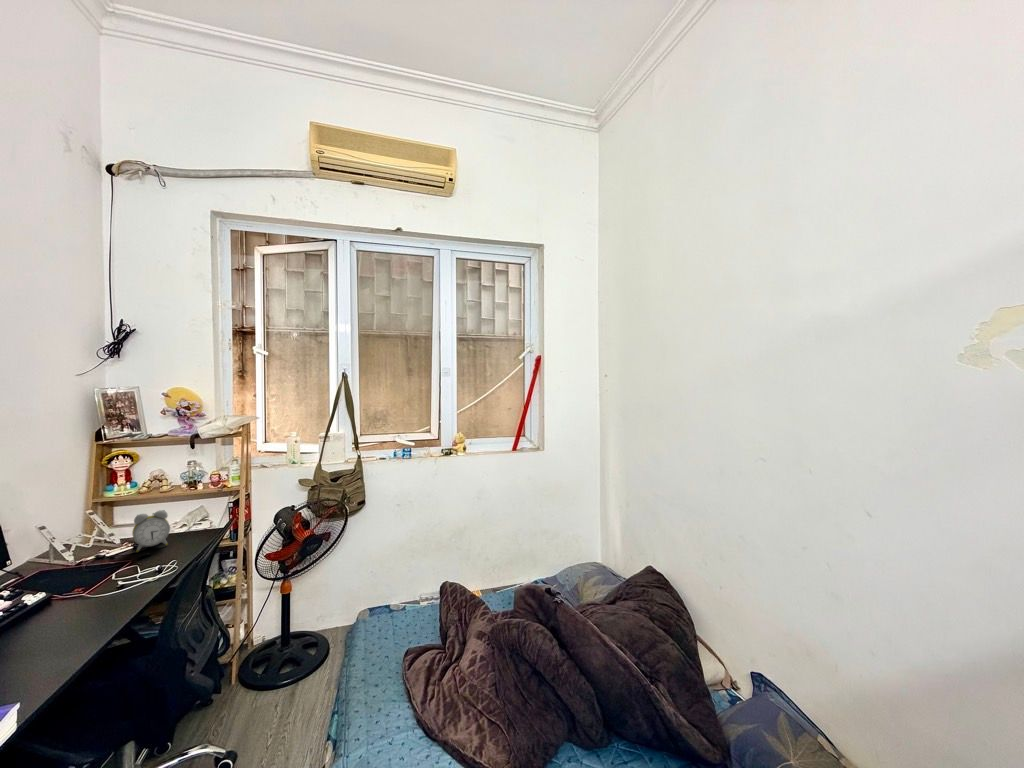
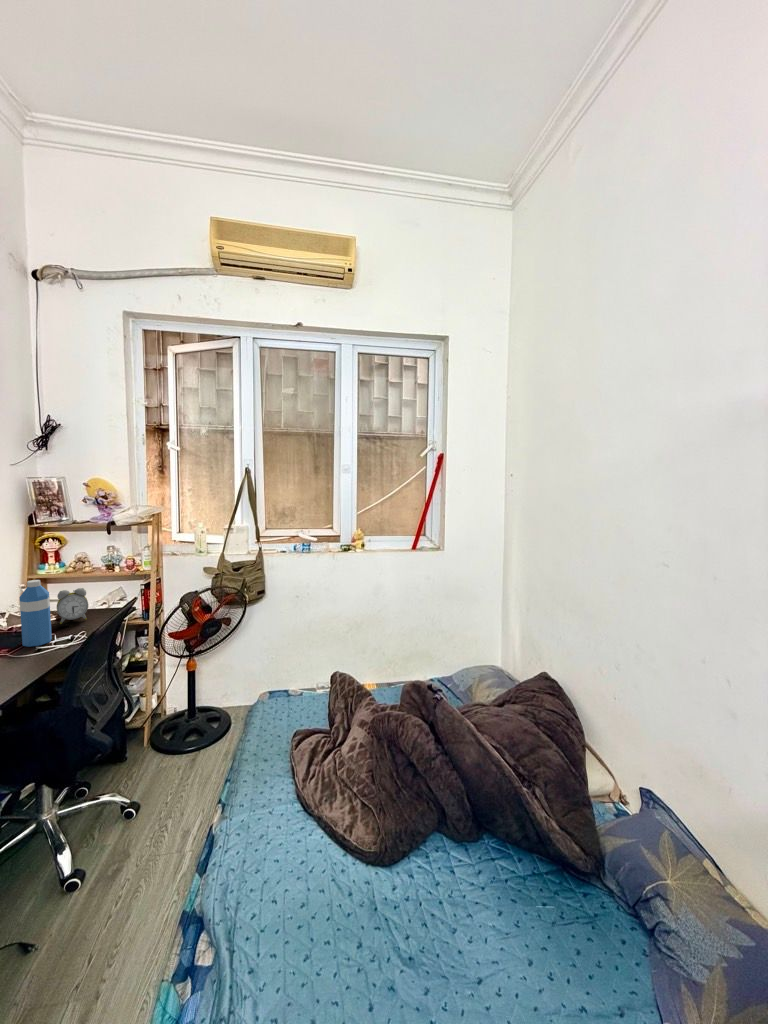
water bottle: none [93,505,130,582] -> present [19,580,52,647]

